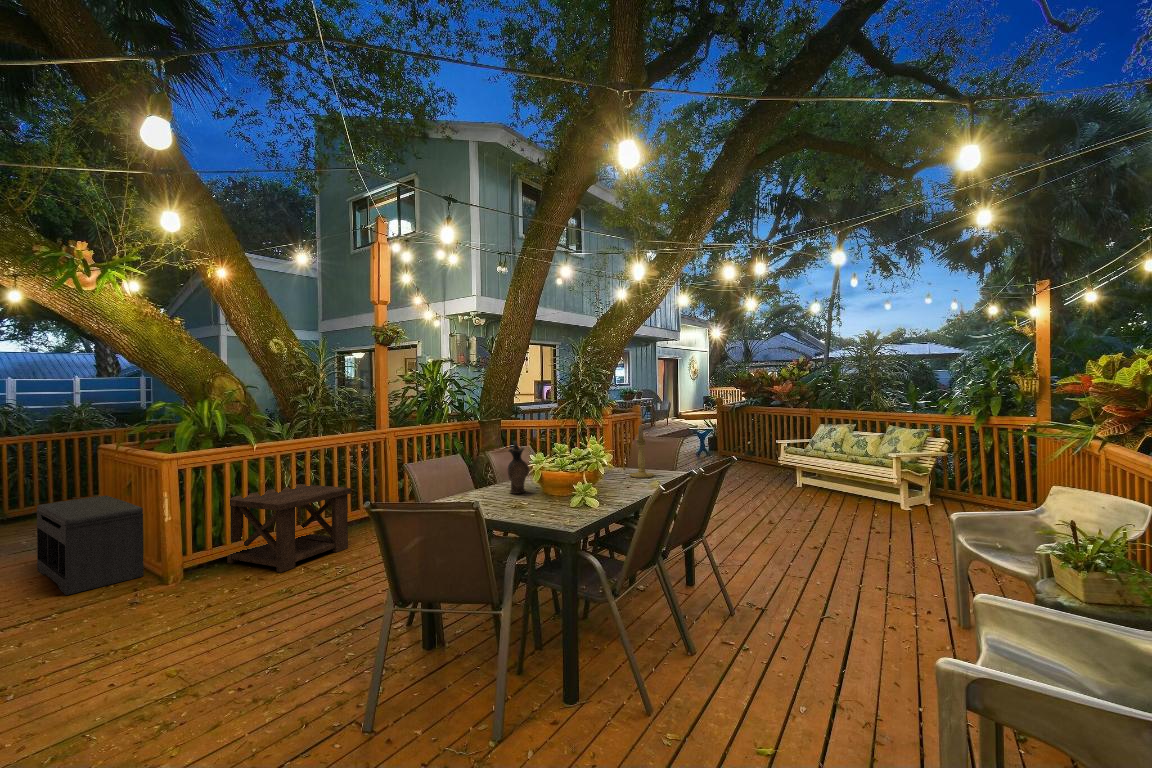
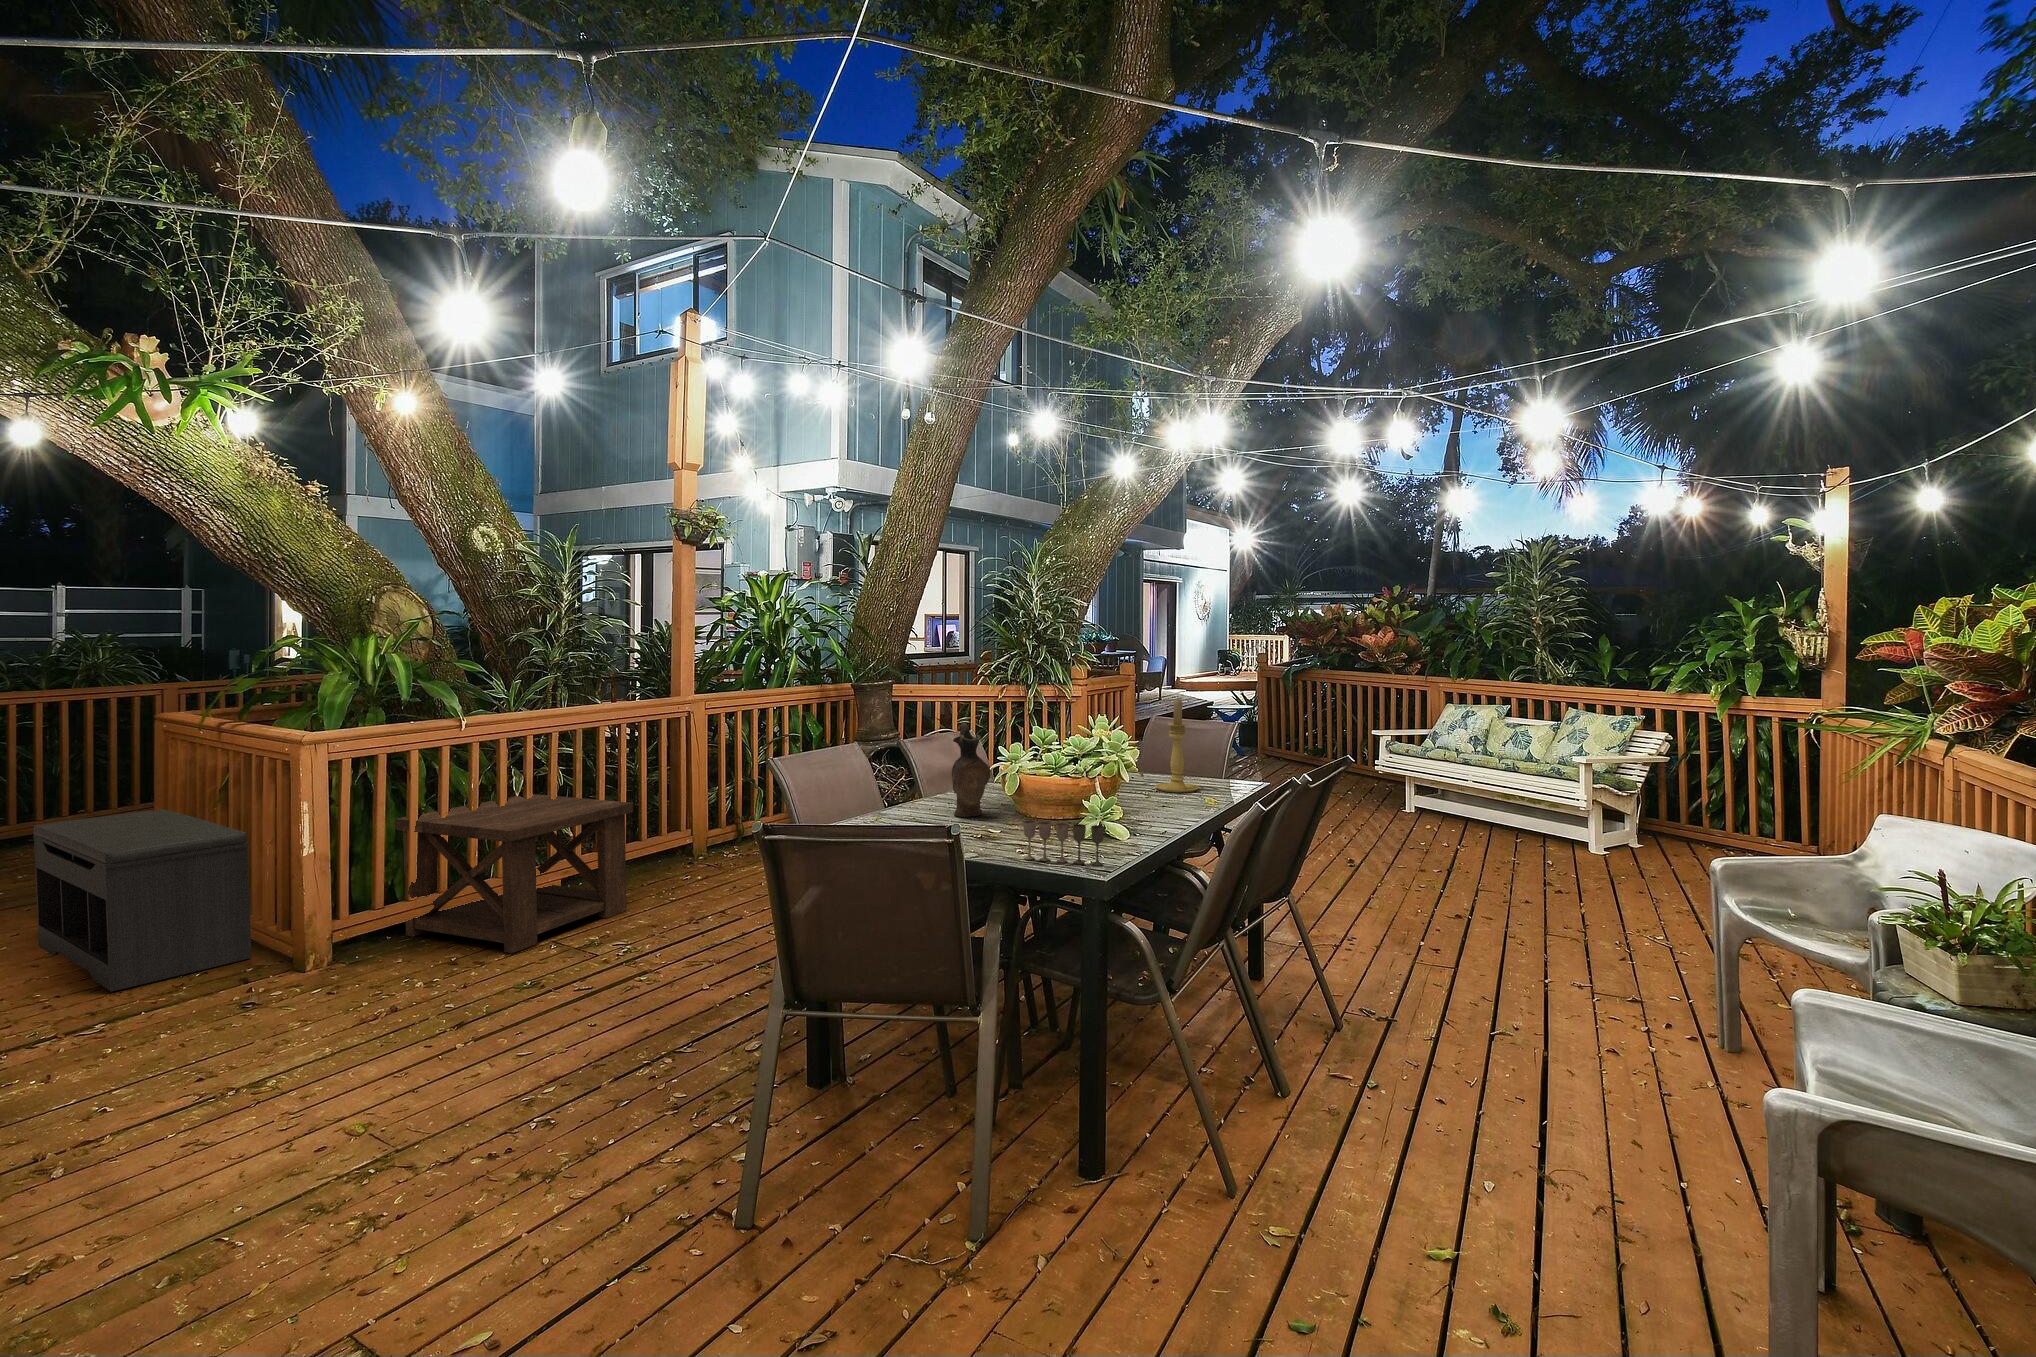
wine glass: none [534,496,578,521] -> present [1023,821,1104,866]

